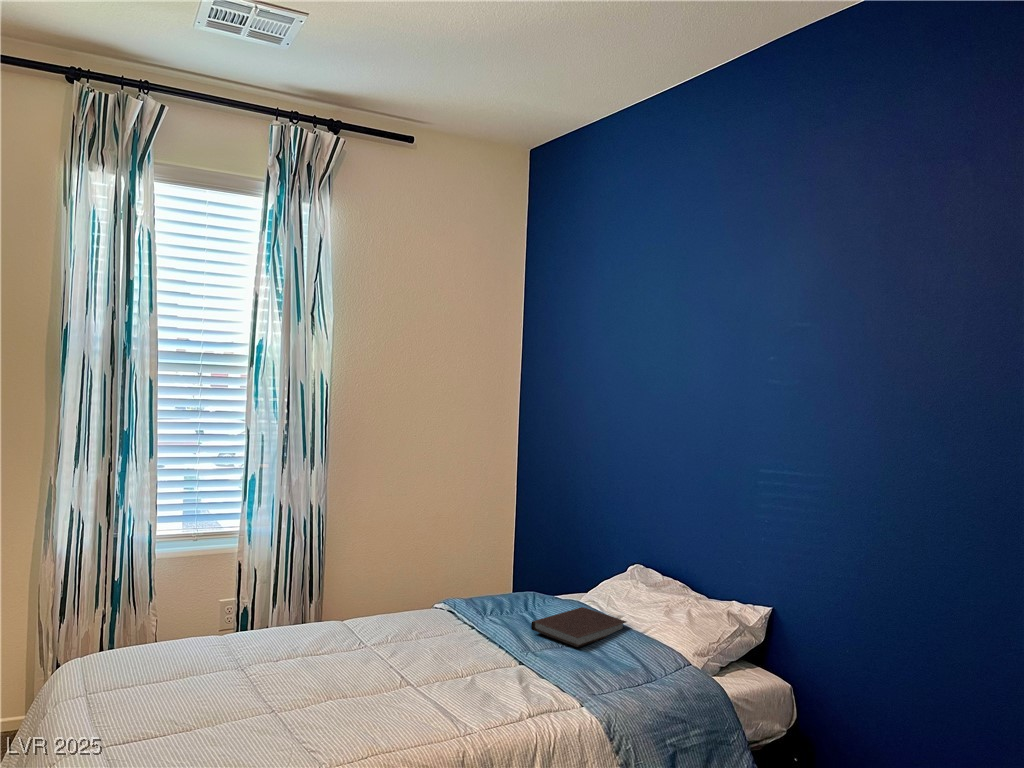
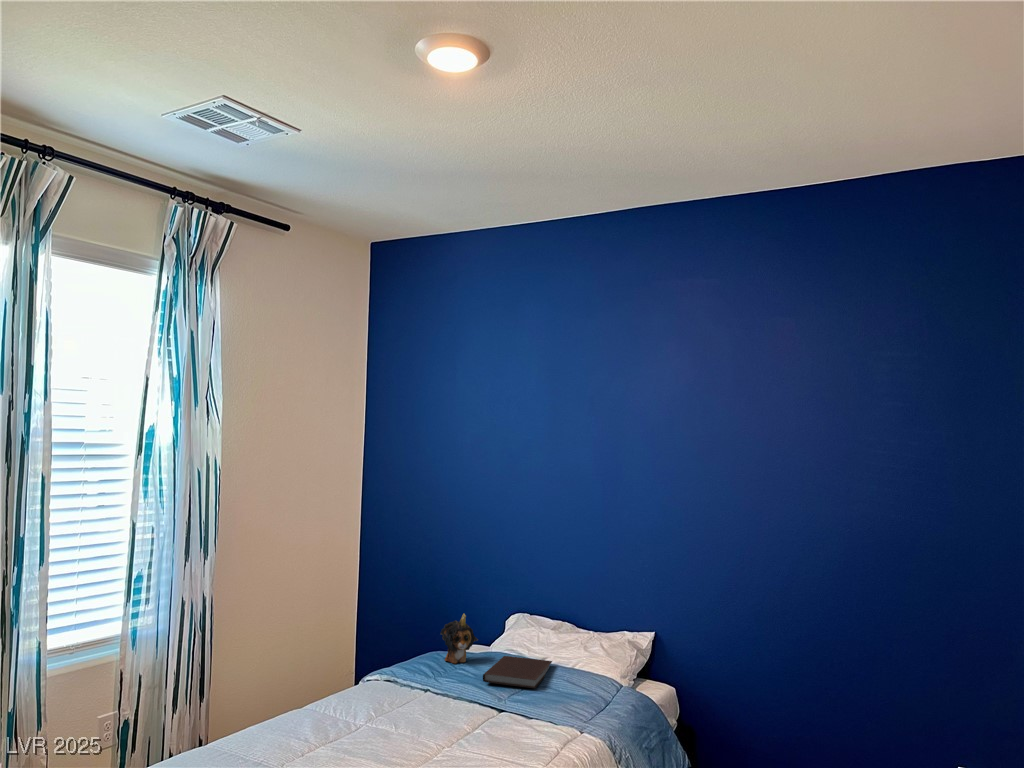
plush toy: none [518,553,561,607] -> present [440,614,478,663]

